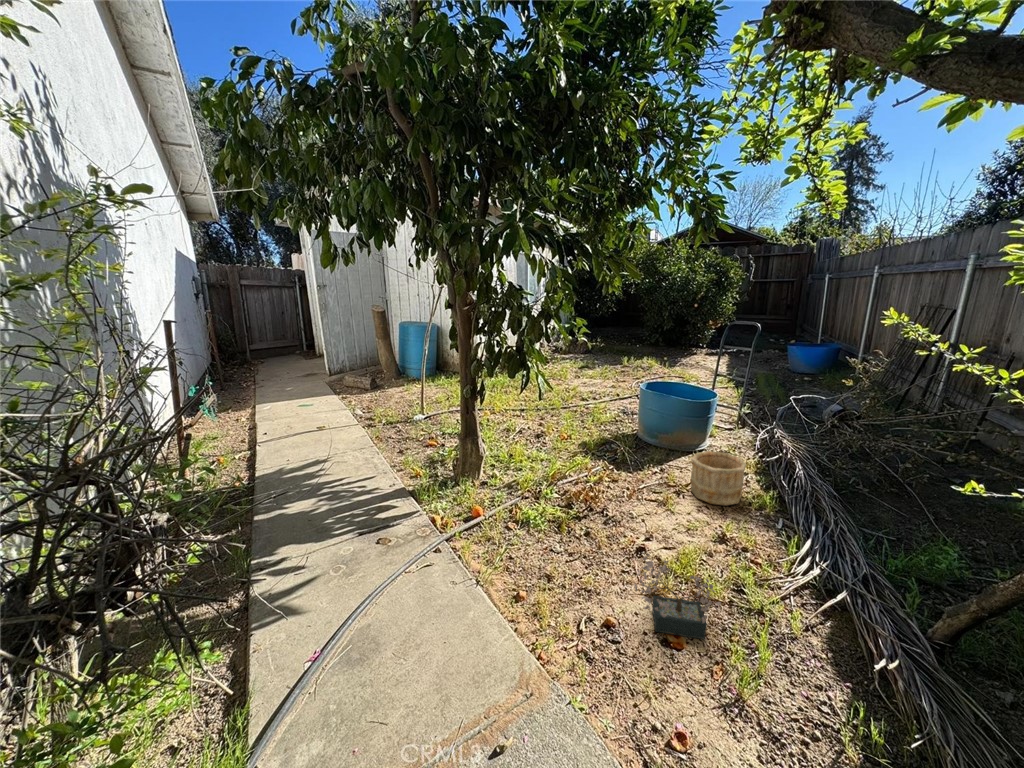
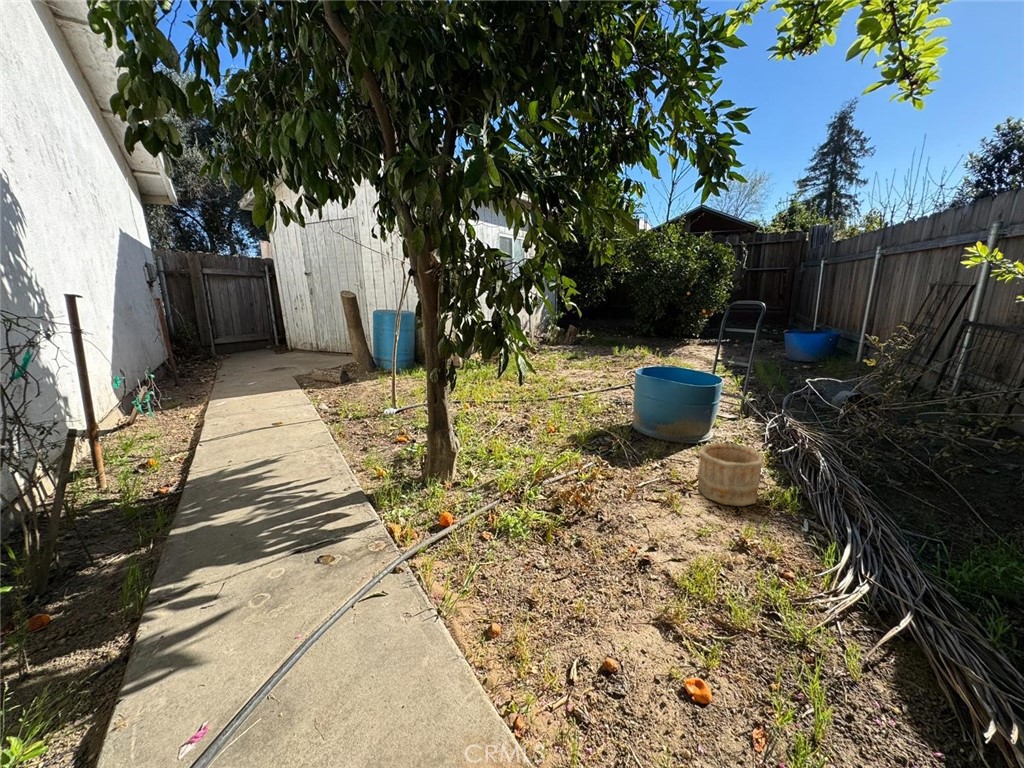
decorative plant: present [634,554,721,639] -> none [642,574,758,688]

